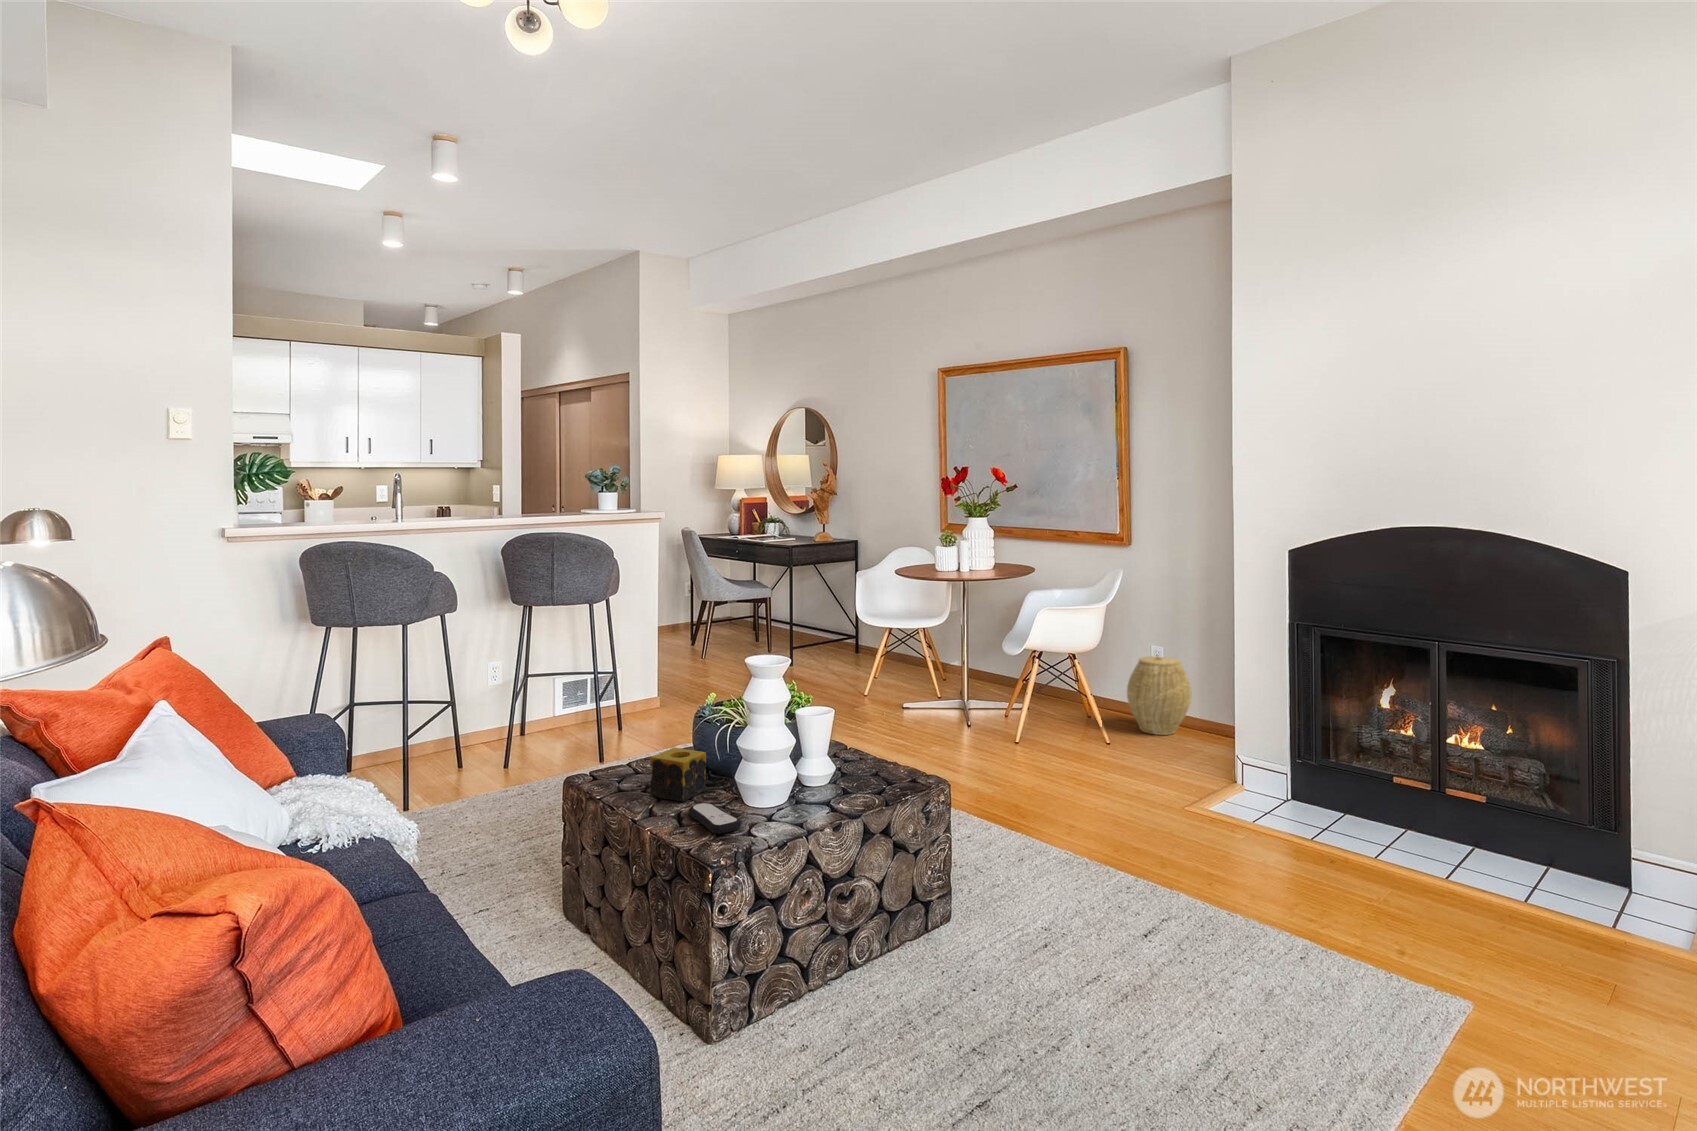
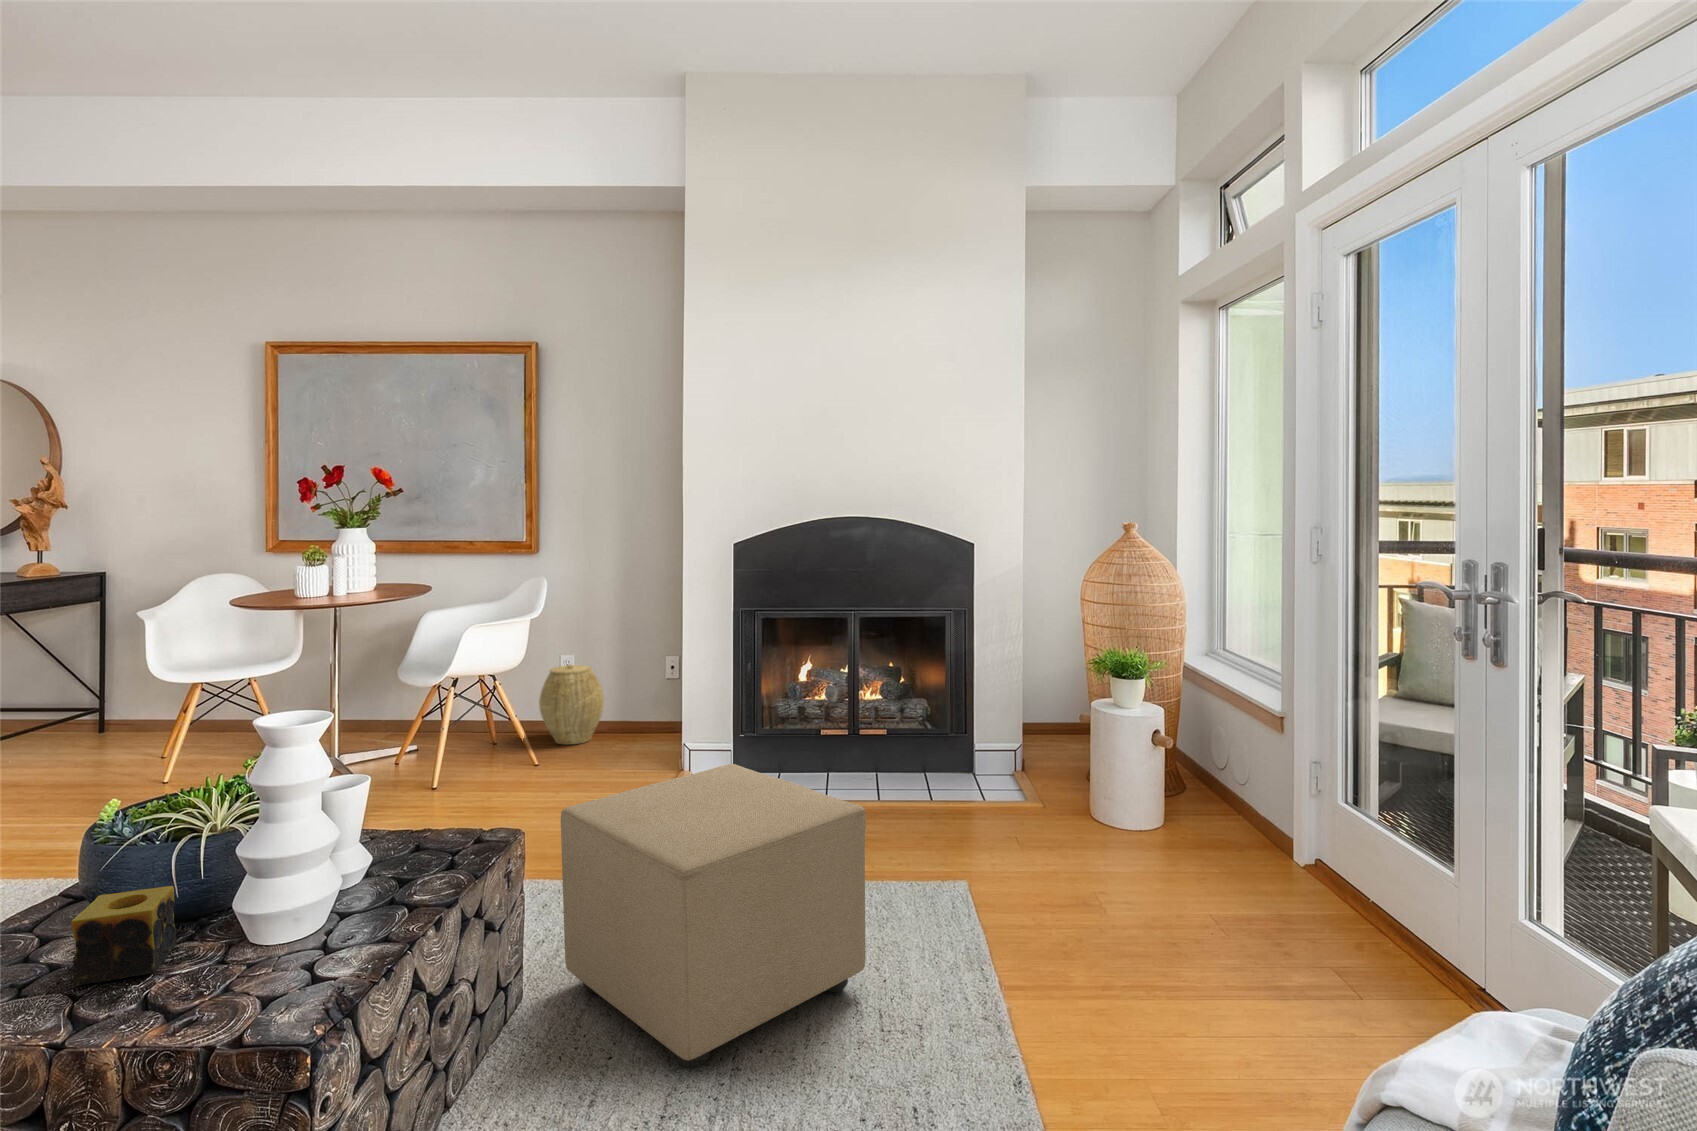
ottoman: none [983,773,1250,1033] -> present [561,764,866,1068]
remote control: present [689,803,742,834] -> none [184,957,305,996]

